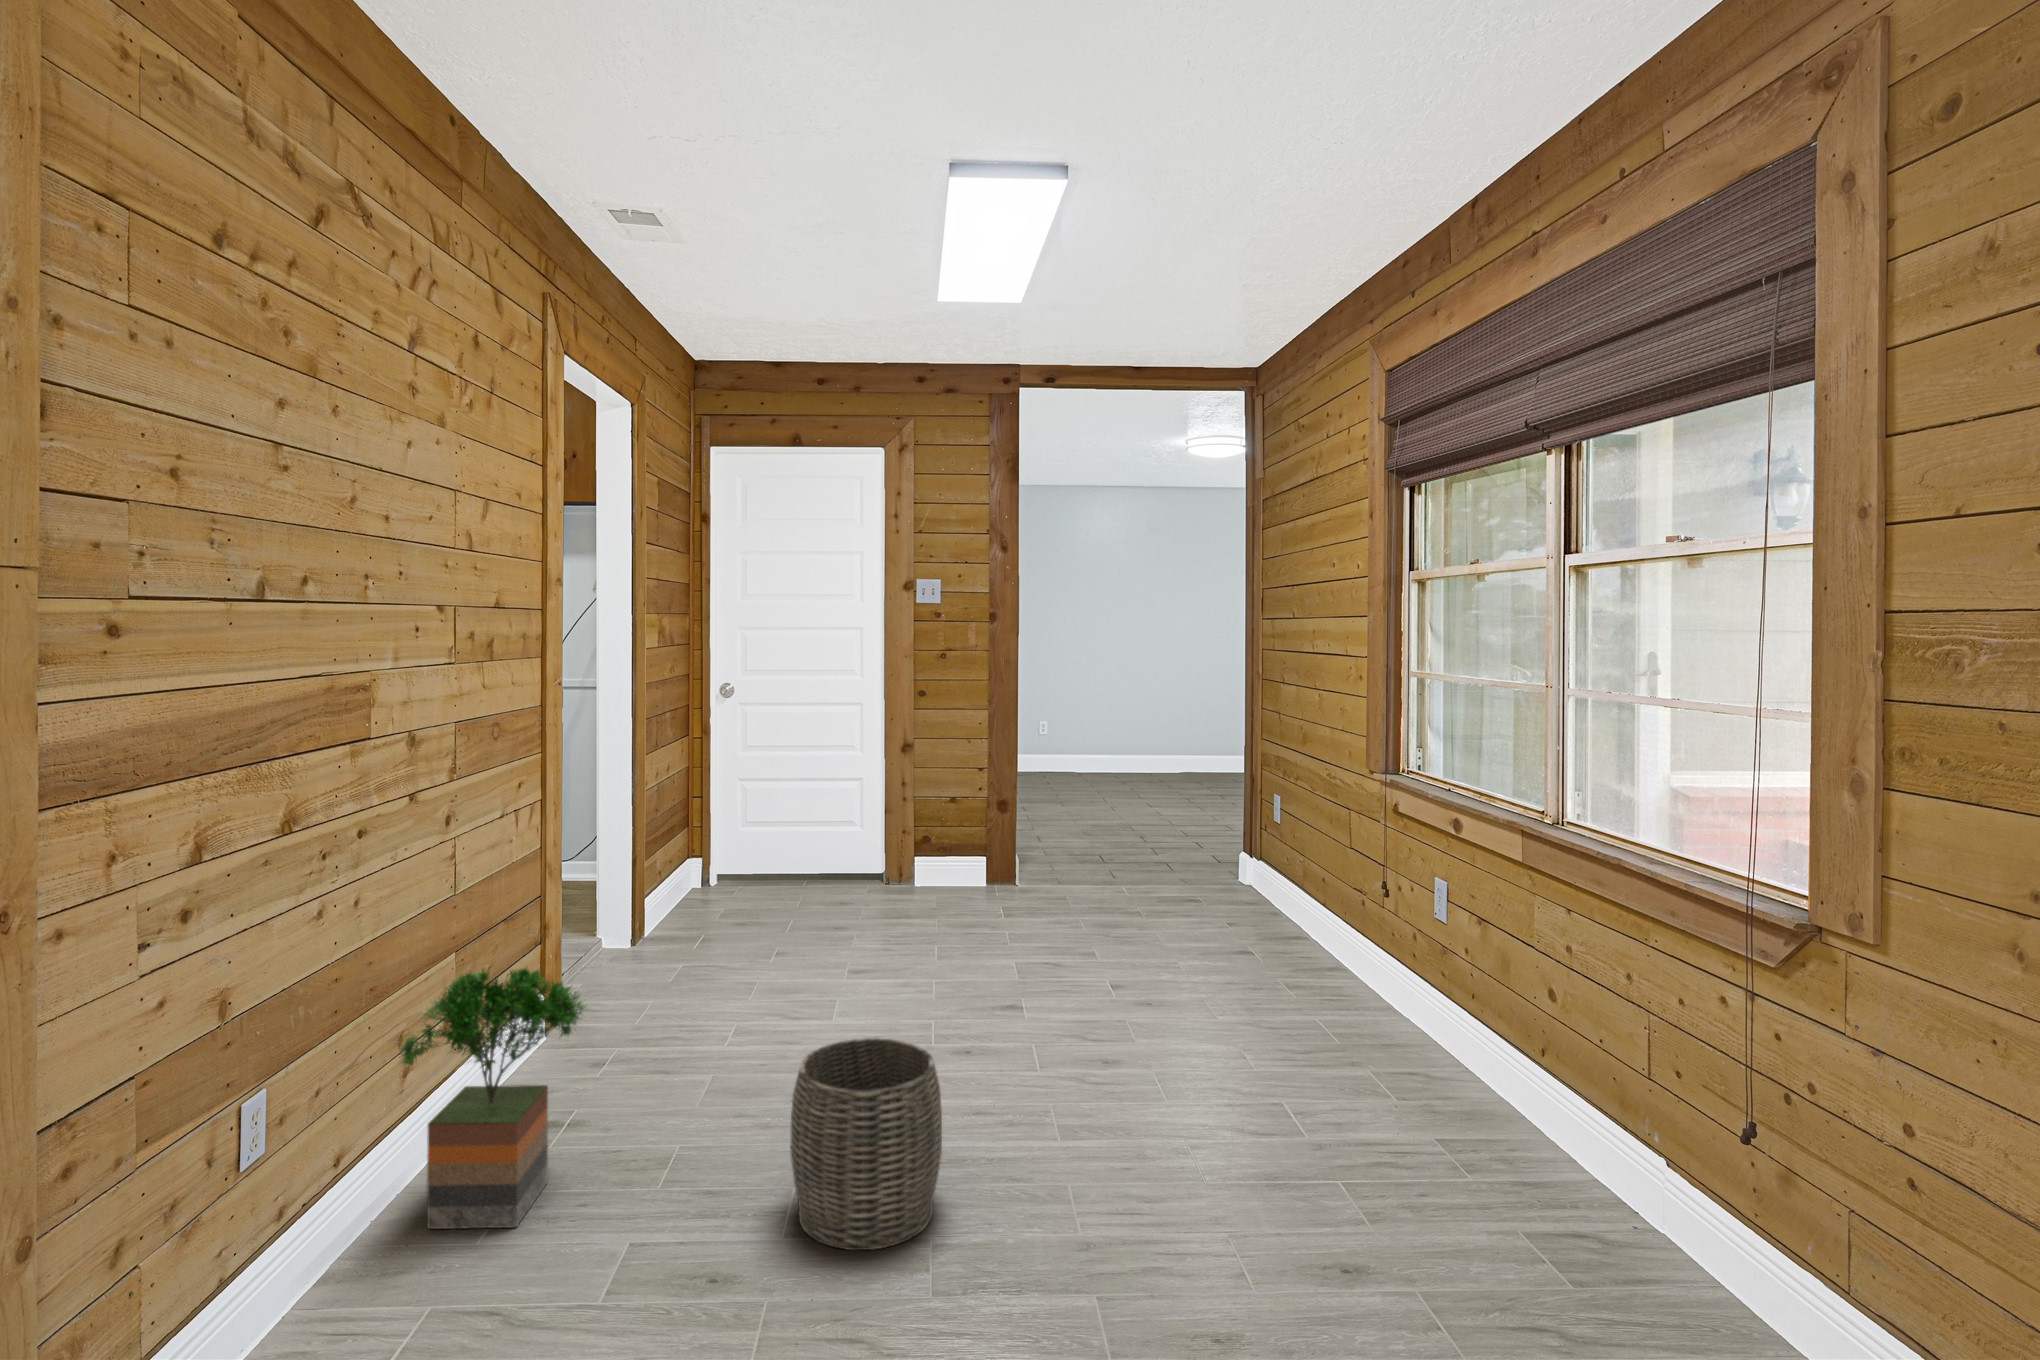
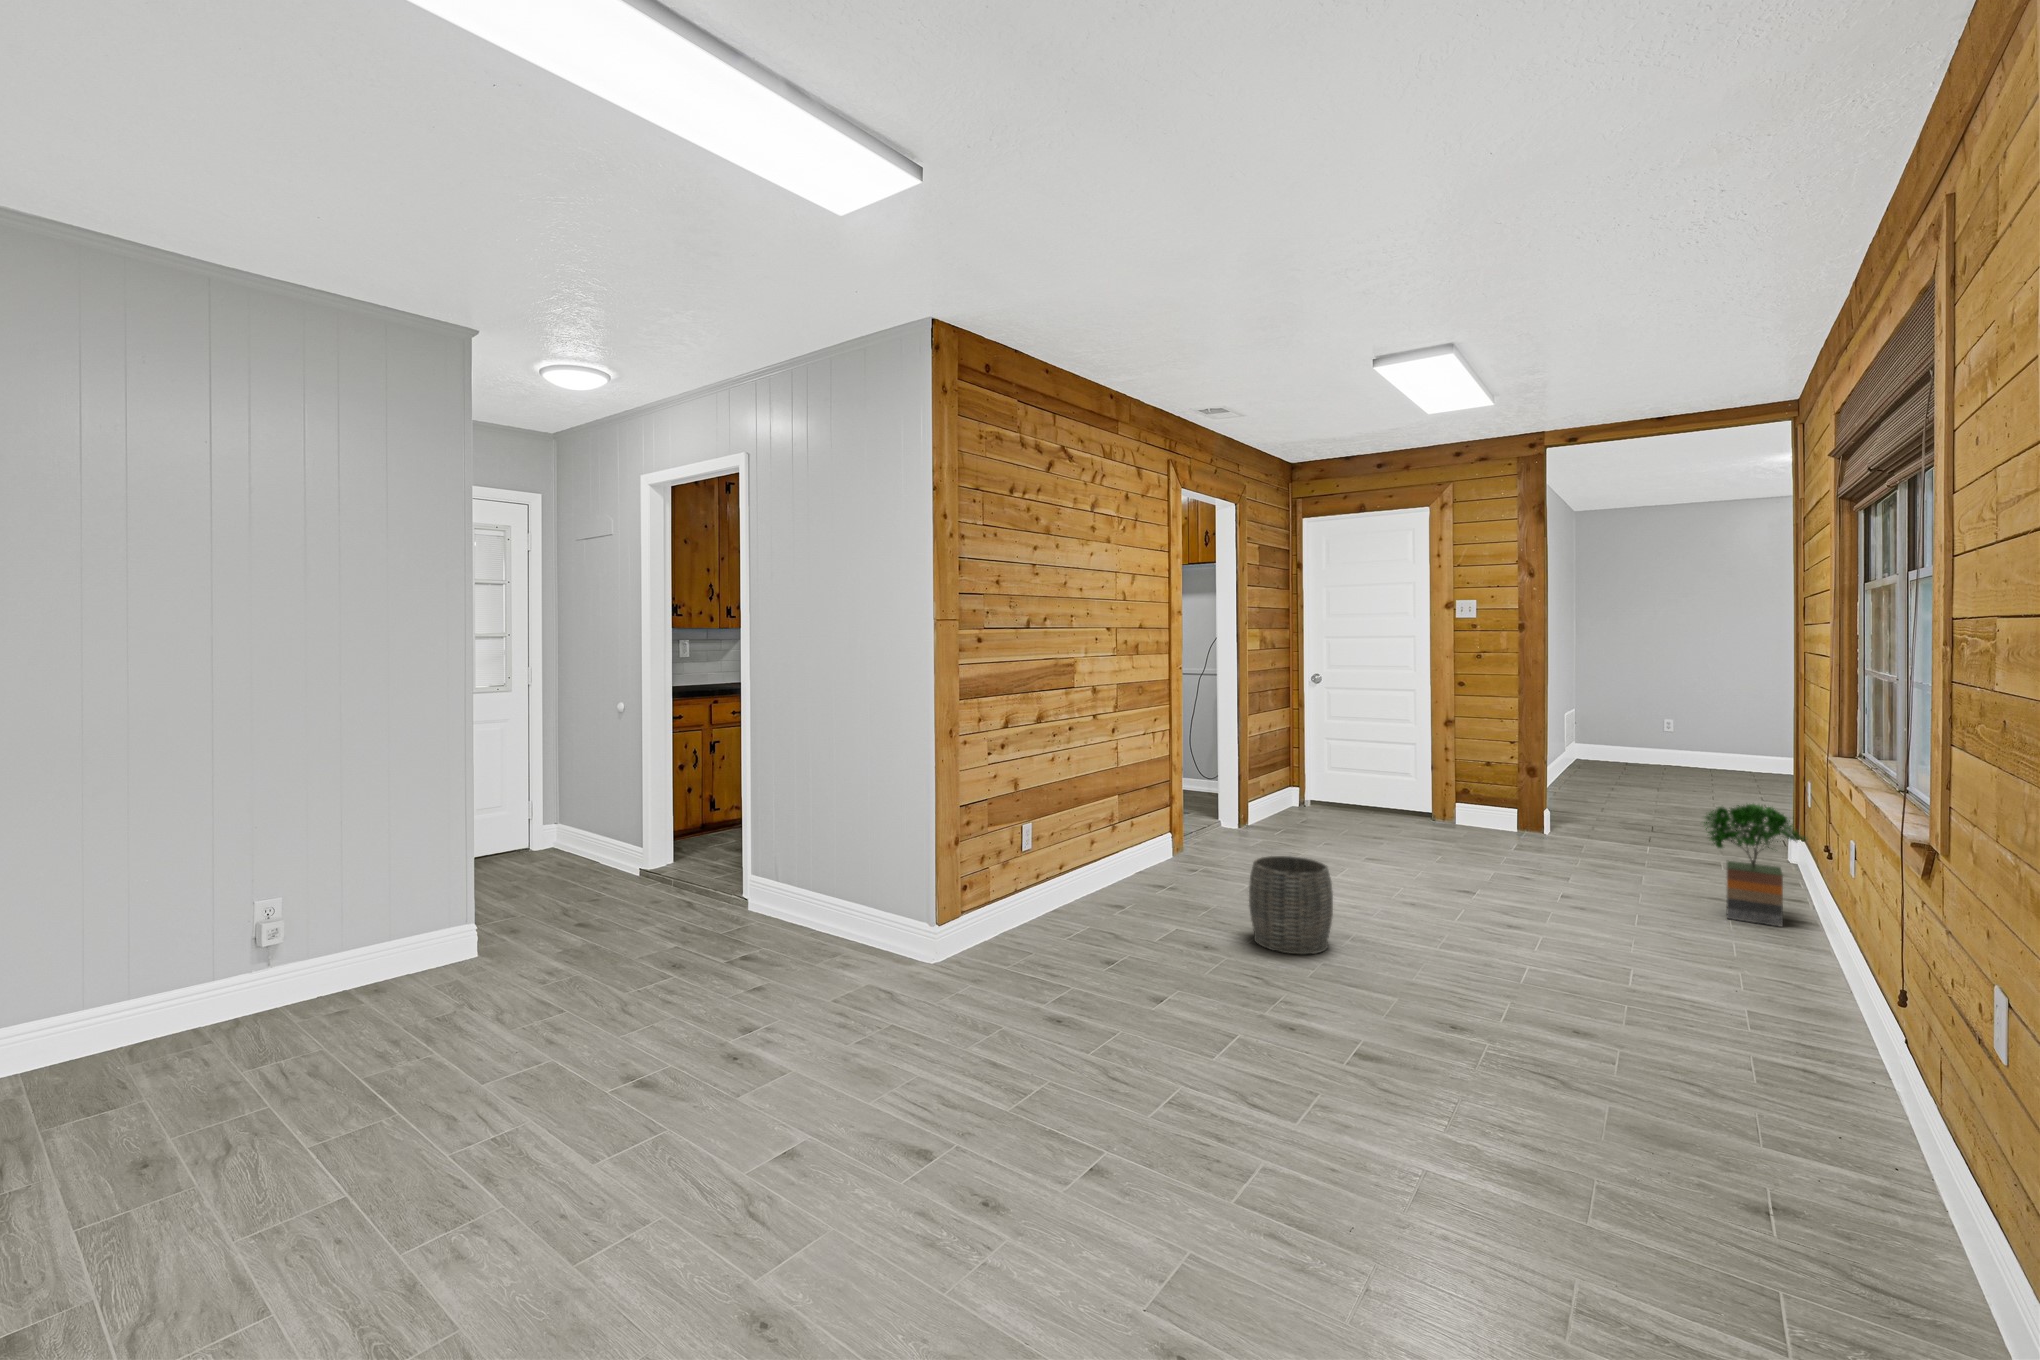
potted tree: present [400,968,586,1229] -> present [1704,804,1806,927]

